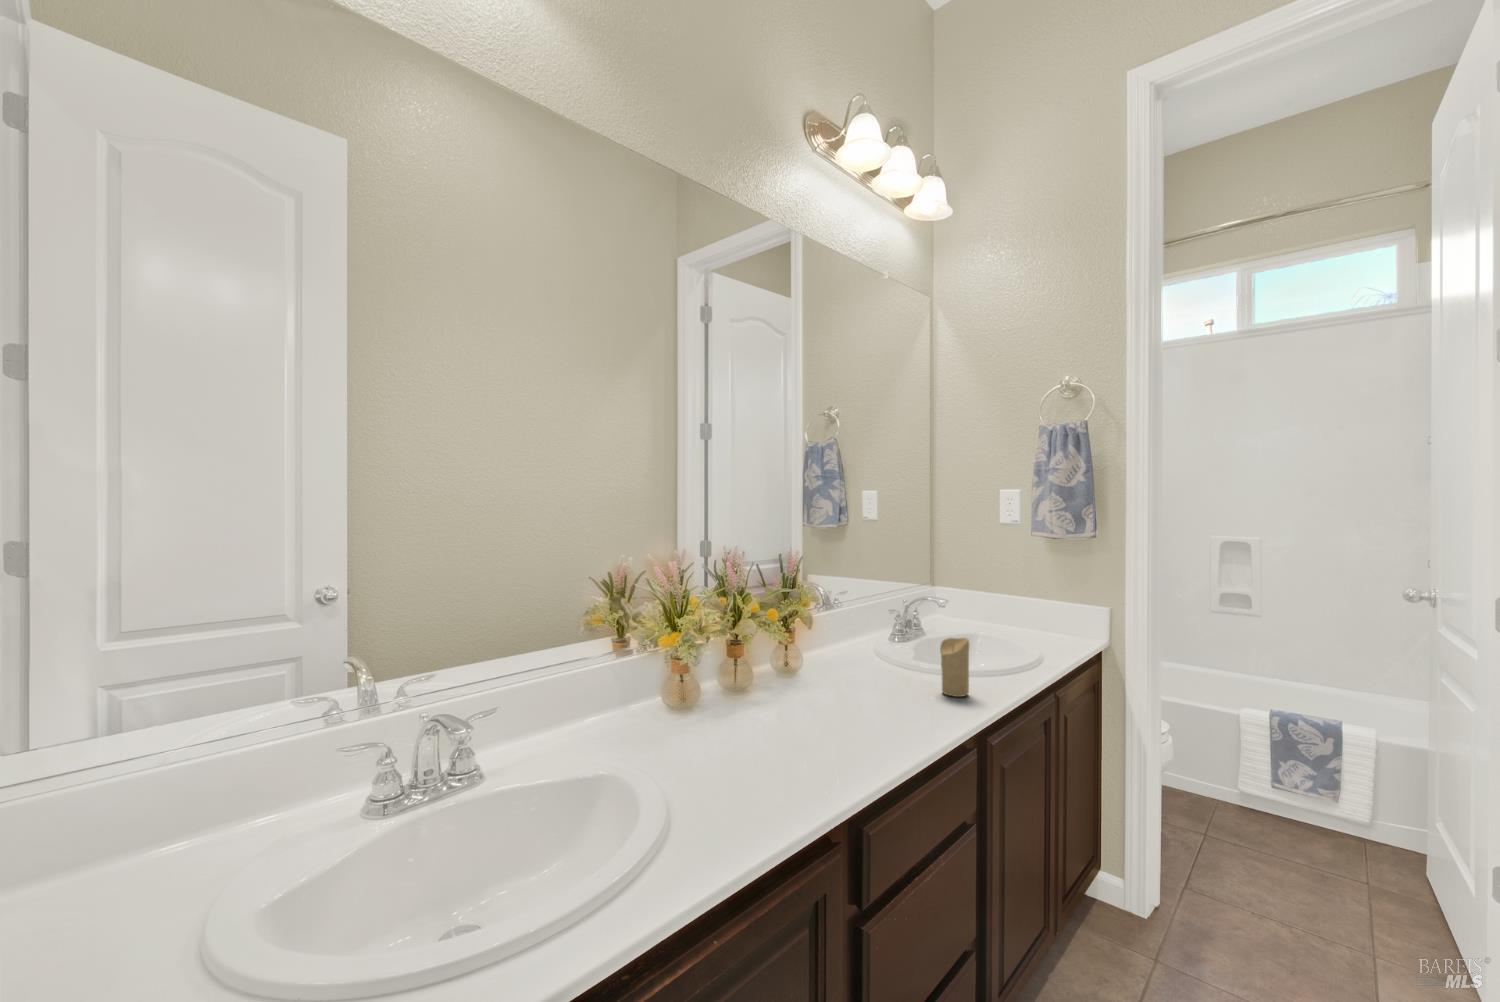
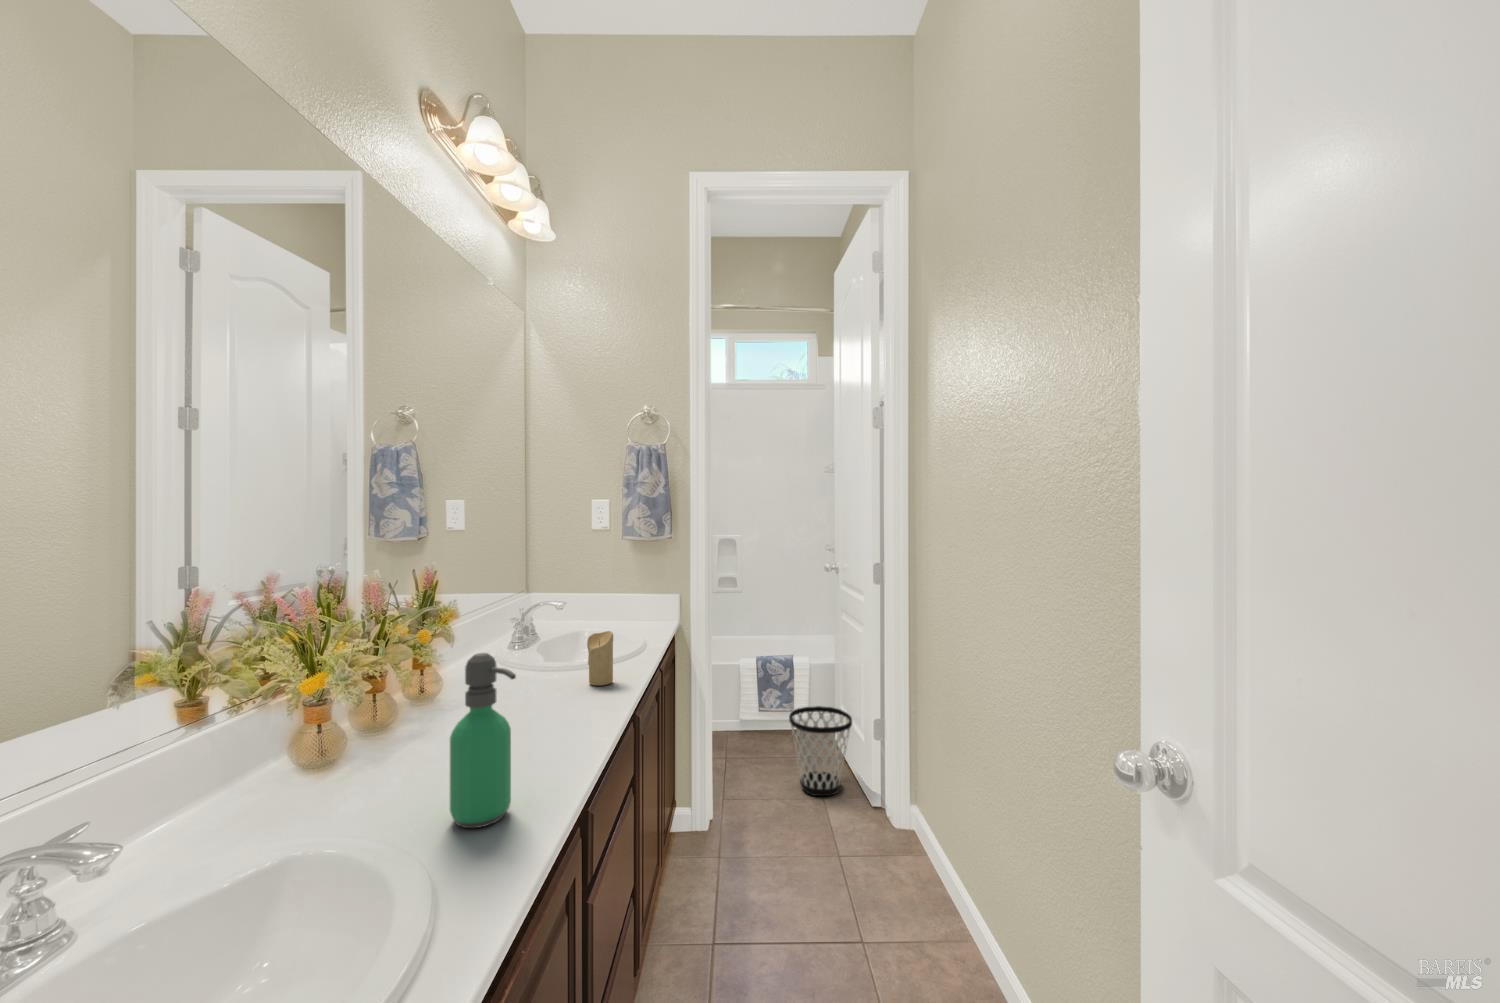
soap dispenser: none [720,635,773,796] -> present [450,653,516,828]
wastebasket: none [1306,801,1440,954] -> present [789,706,852,796]

